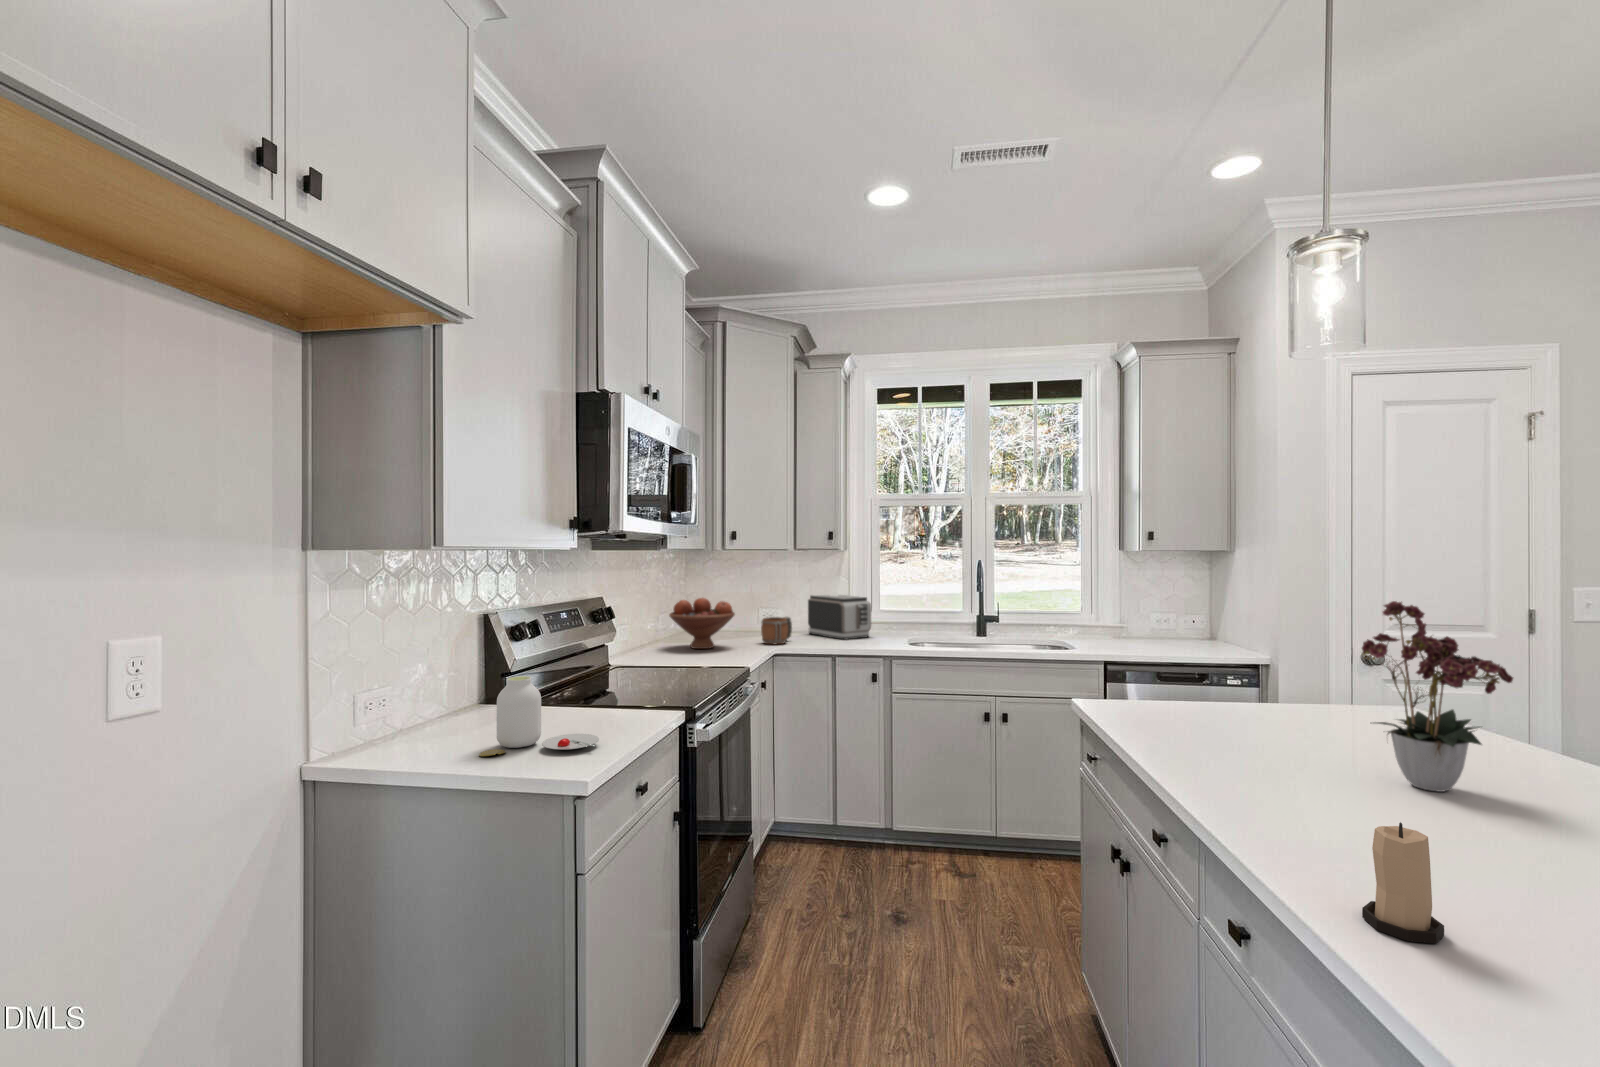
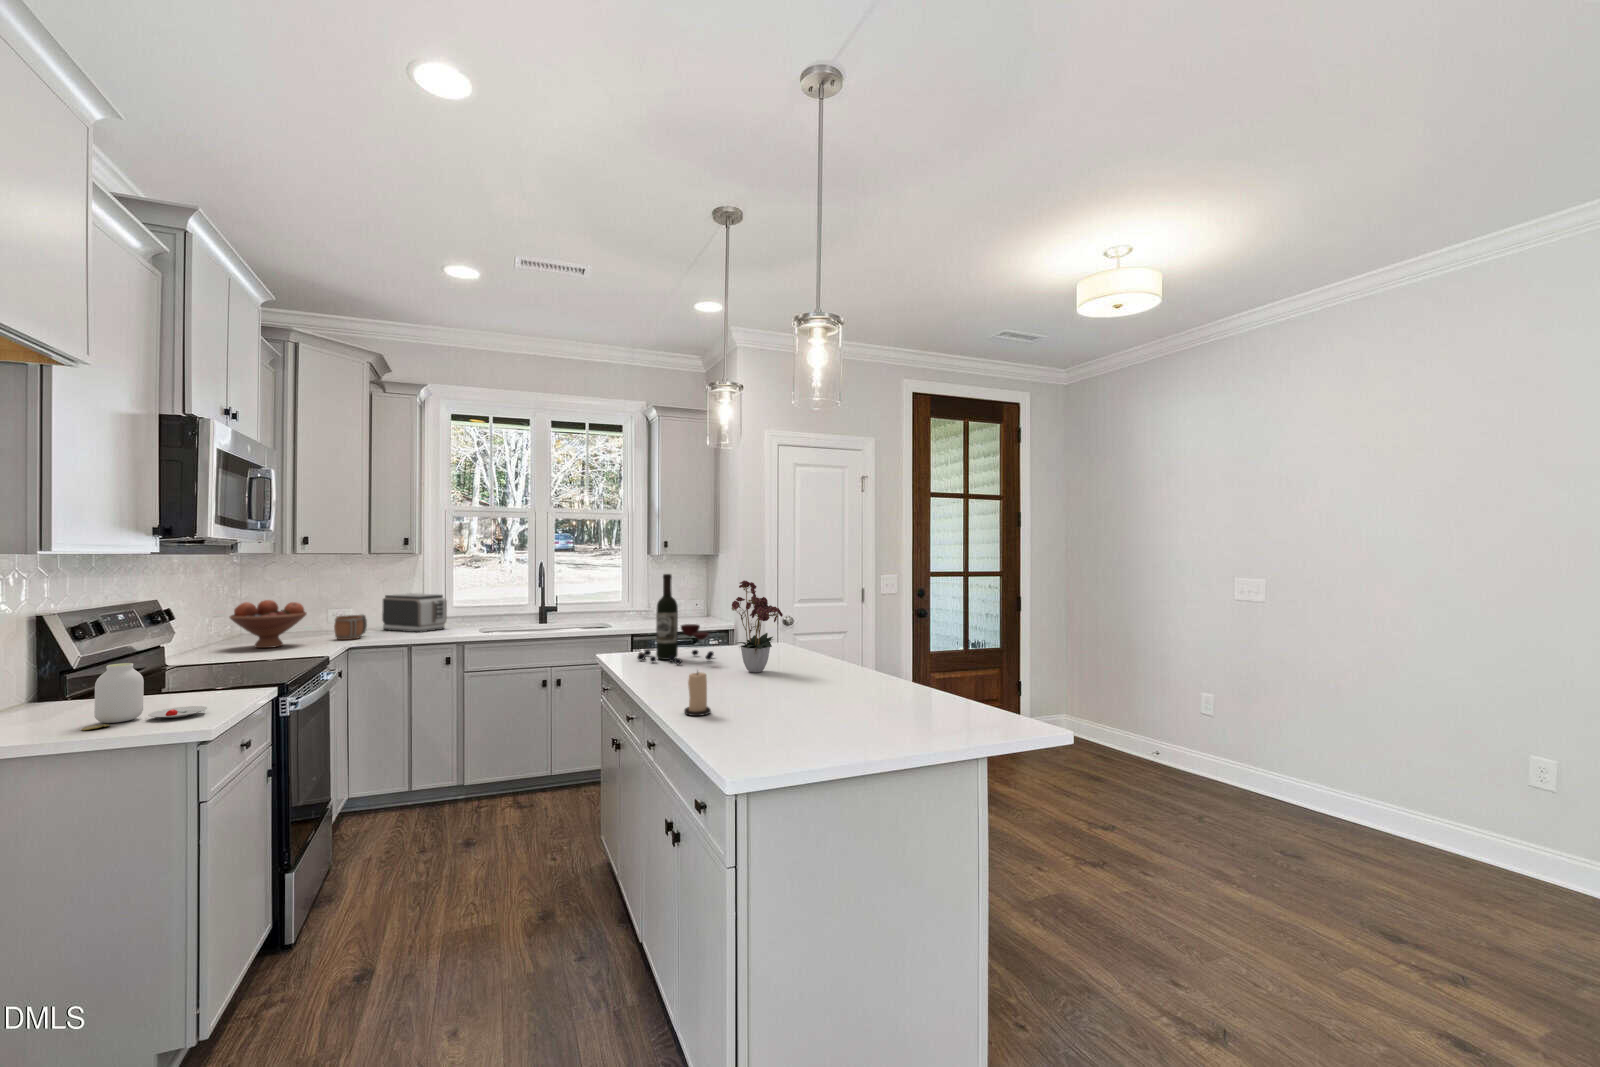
wine bottle: none [1147,583,1303,752] -> present [637,574,714,664]

